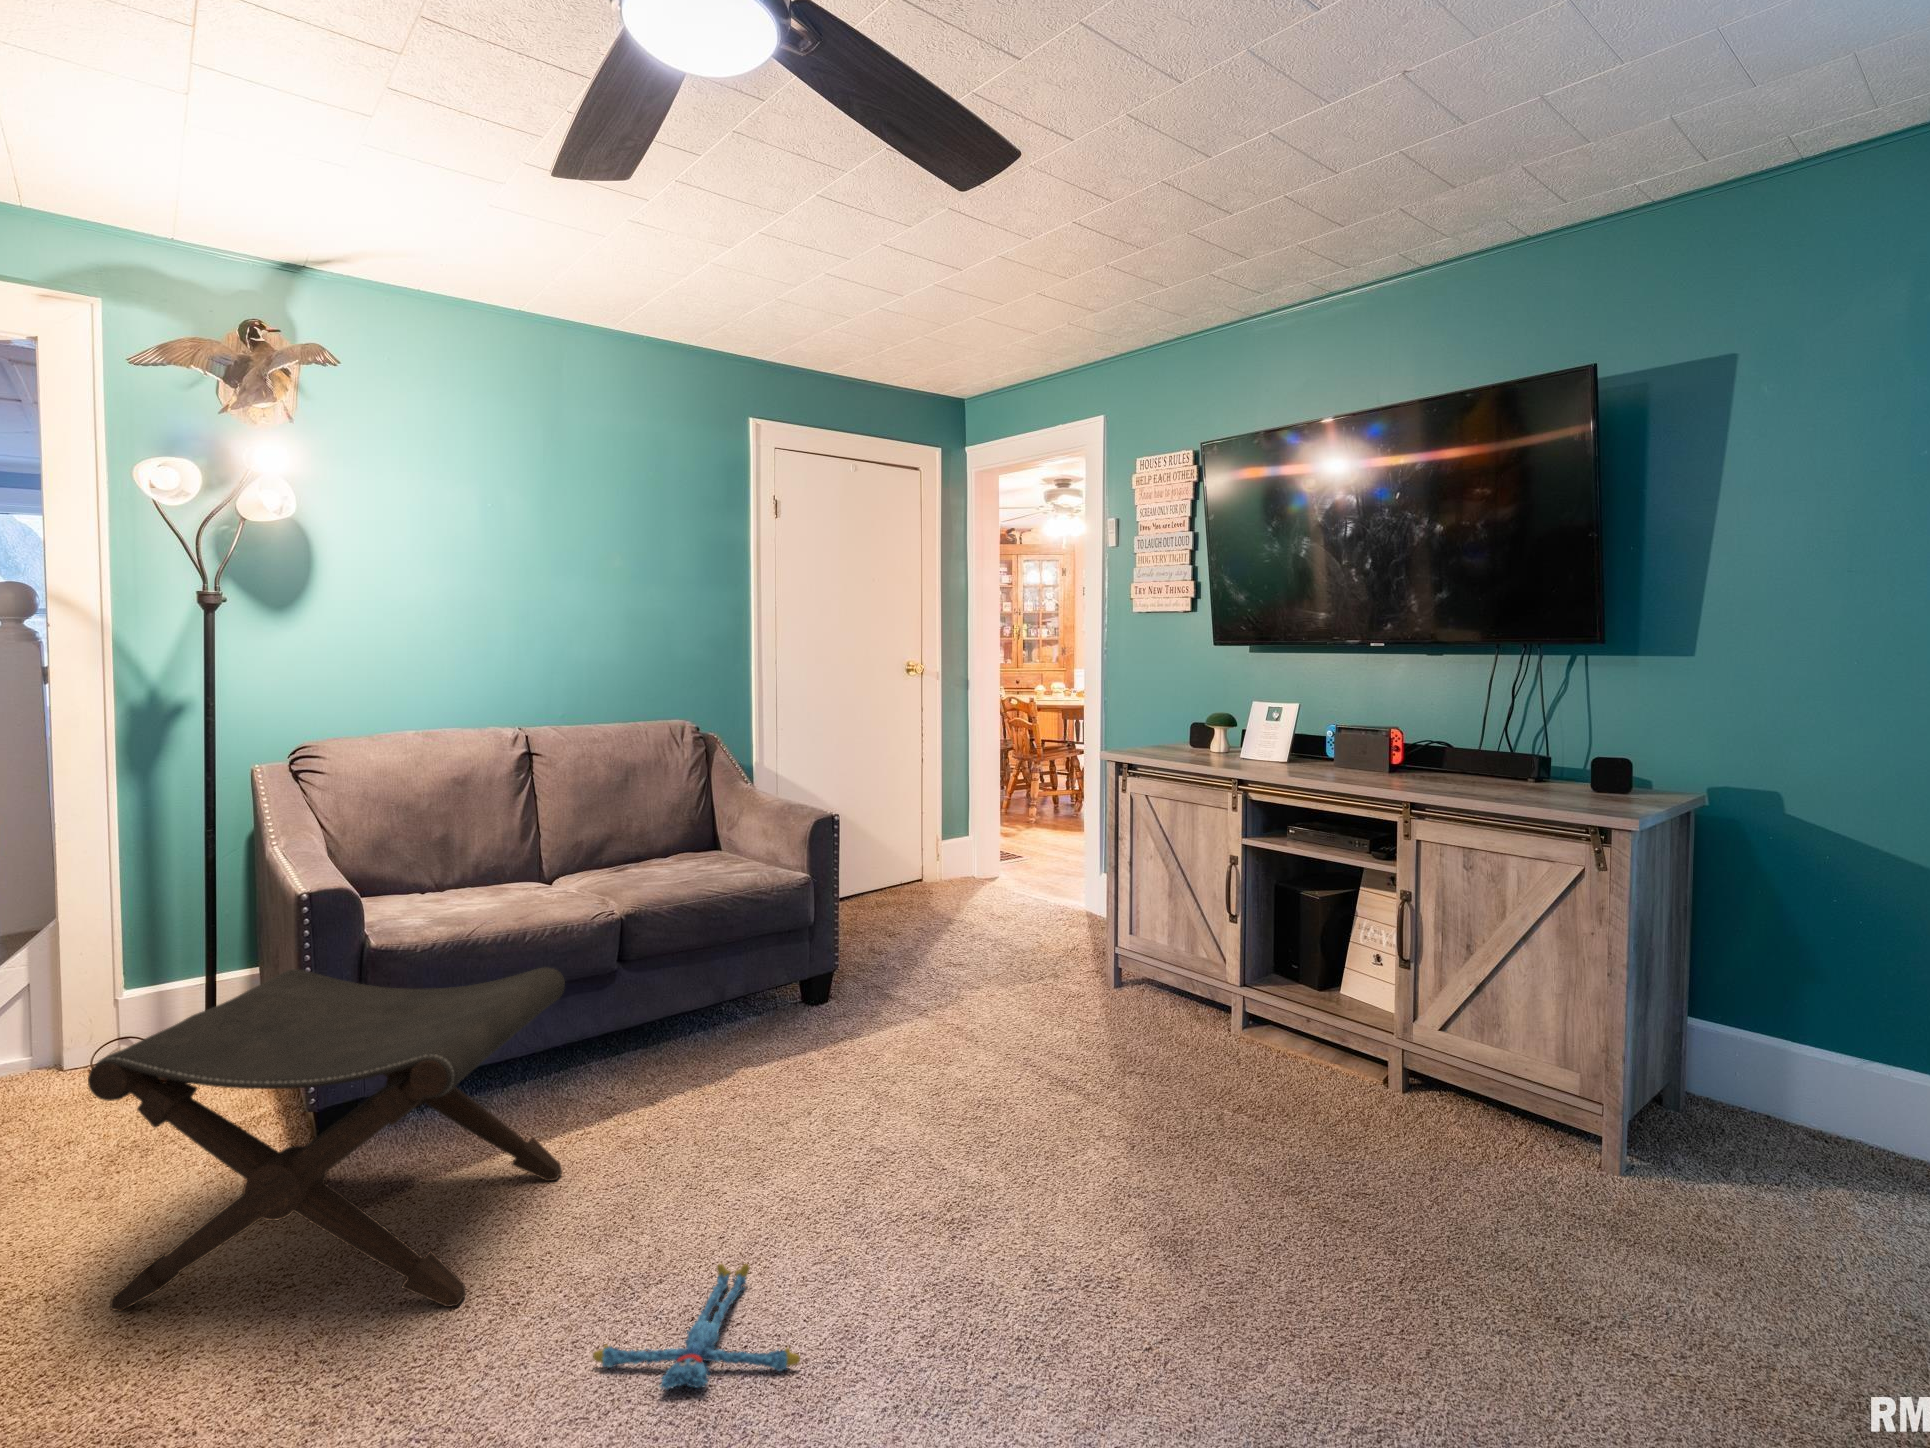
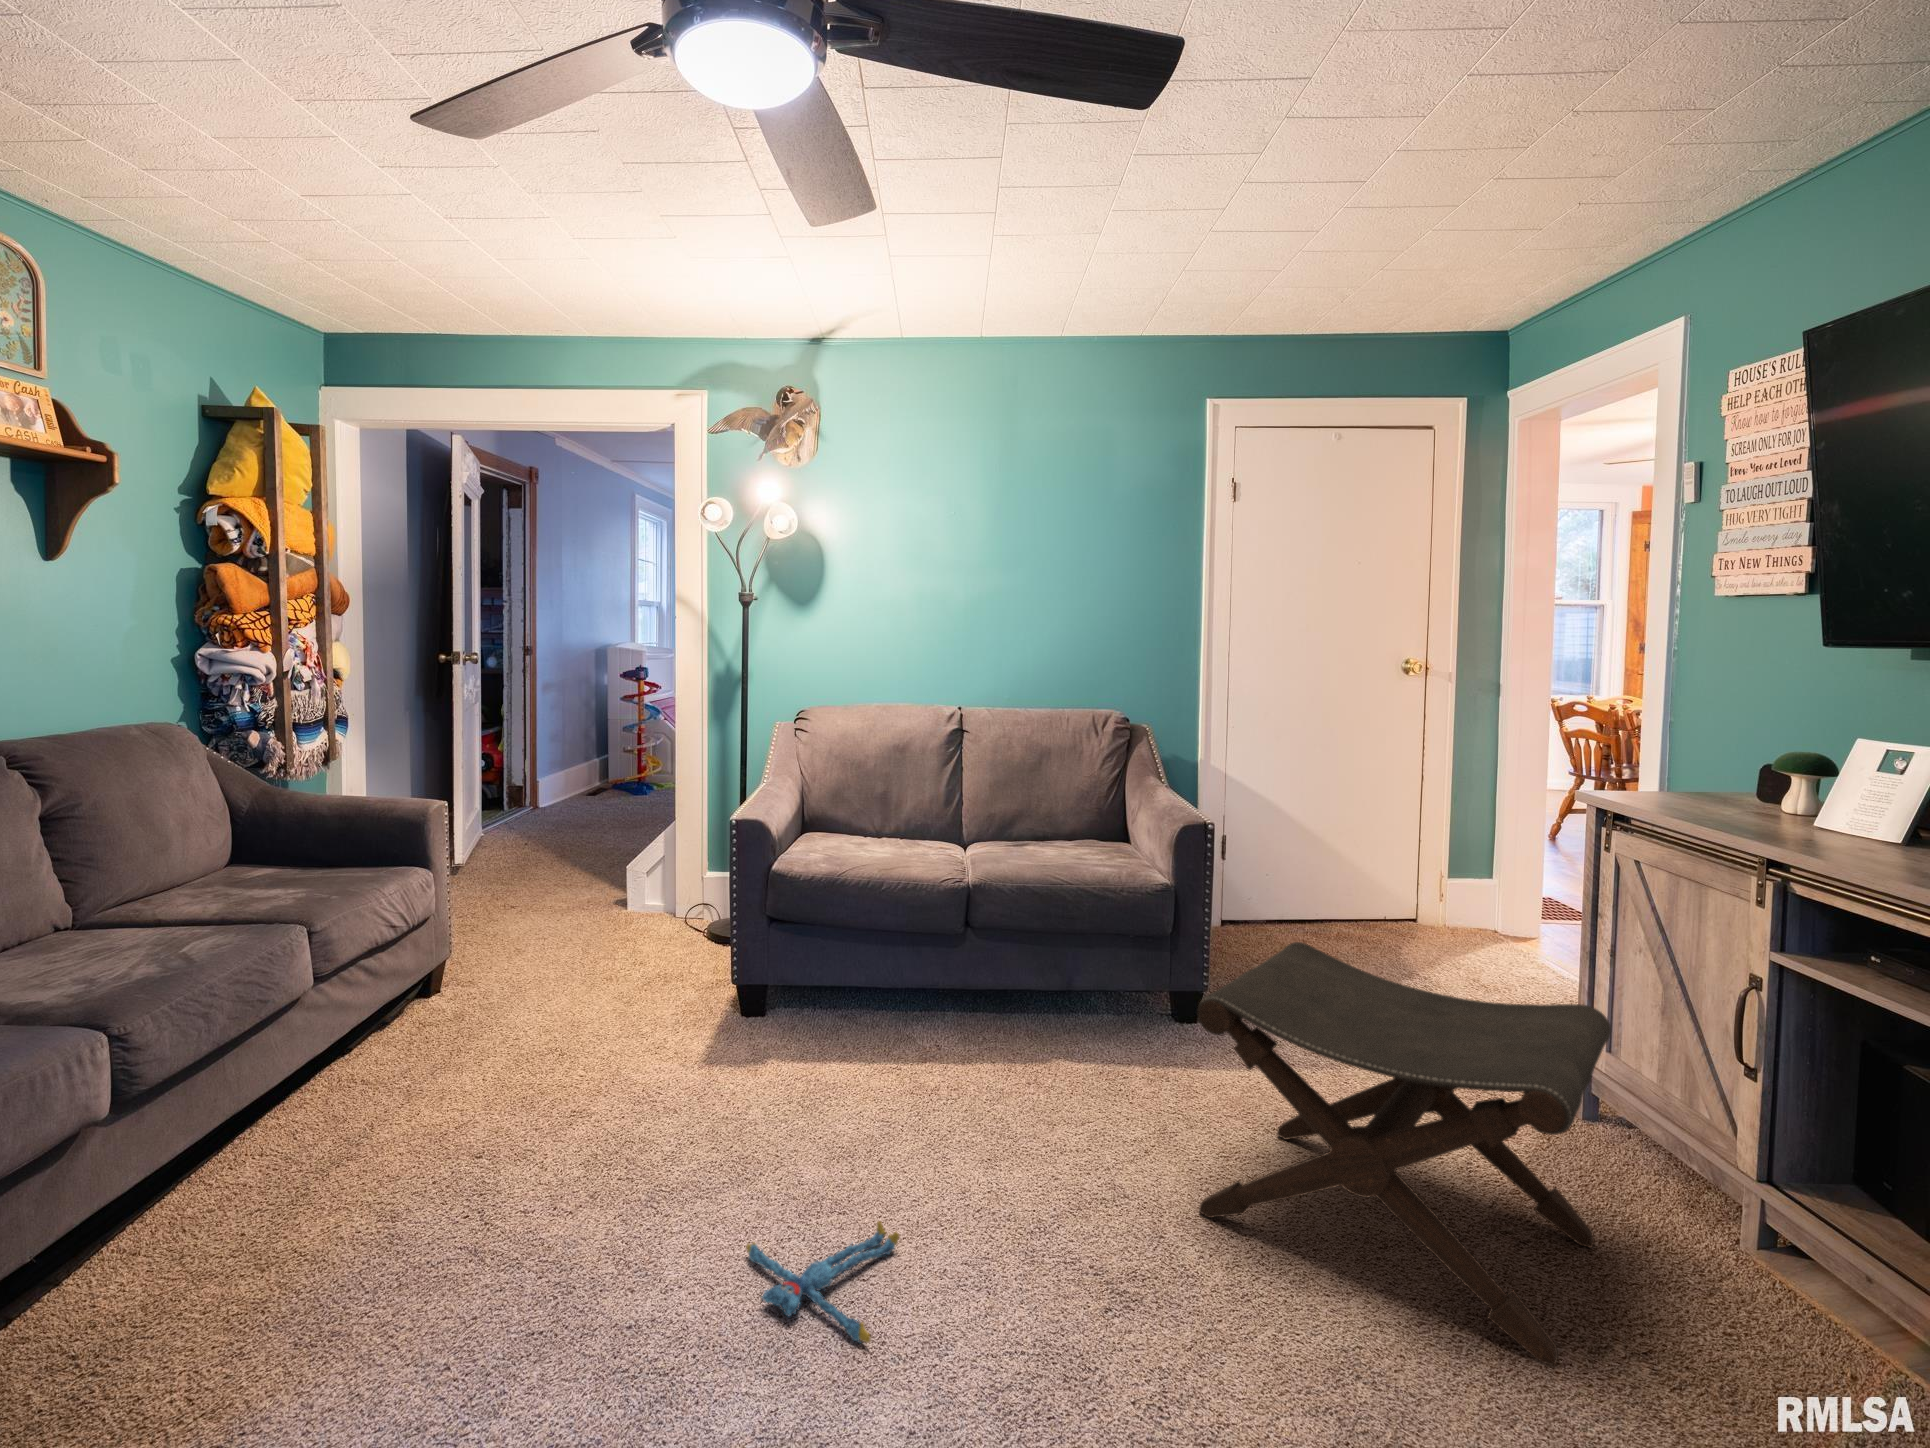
footstool: present [88,967,565,1311] -> present [1198,942,1611,1366]

